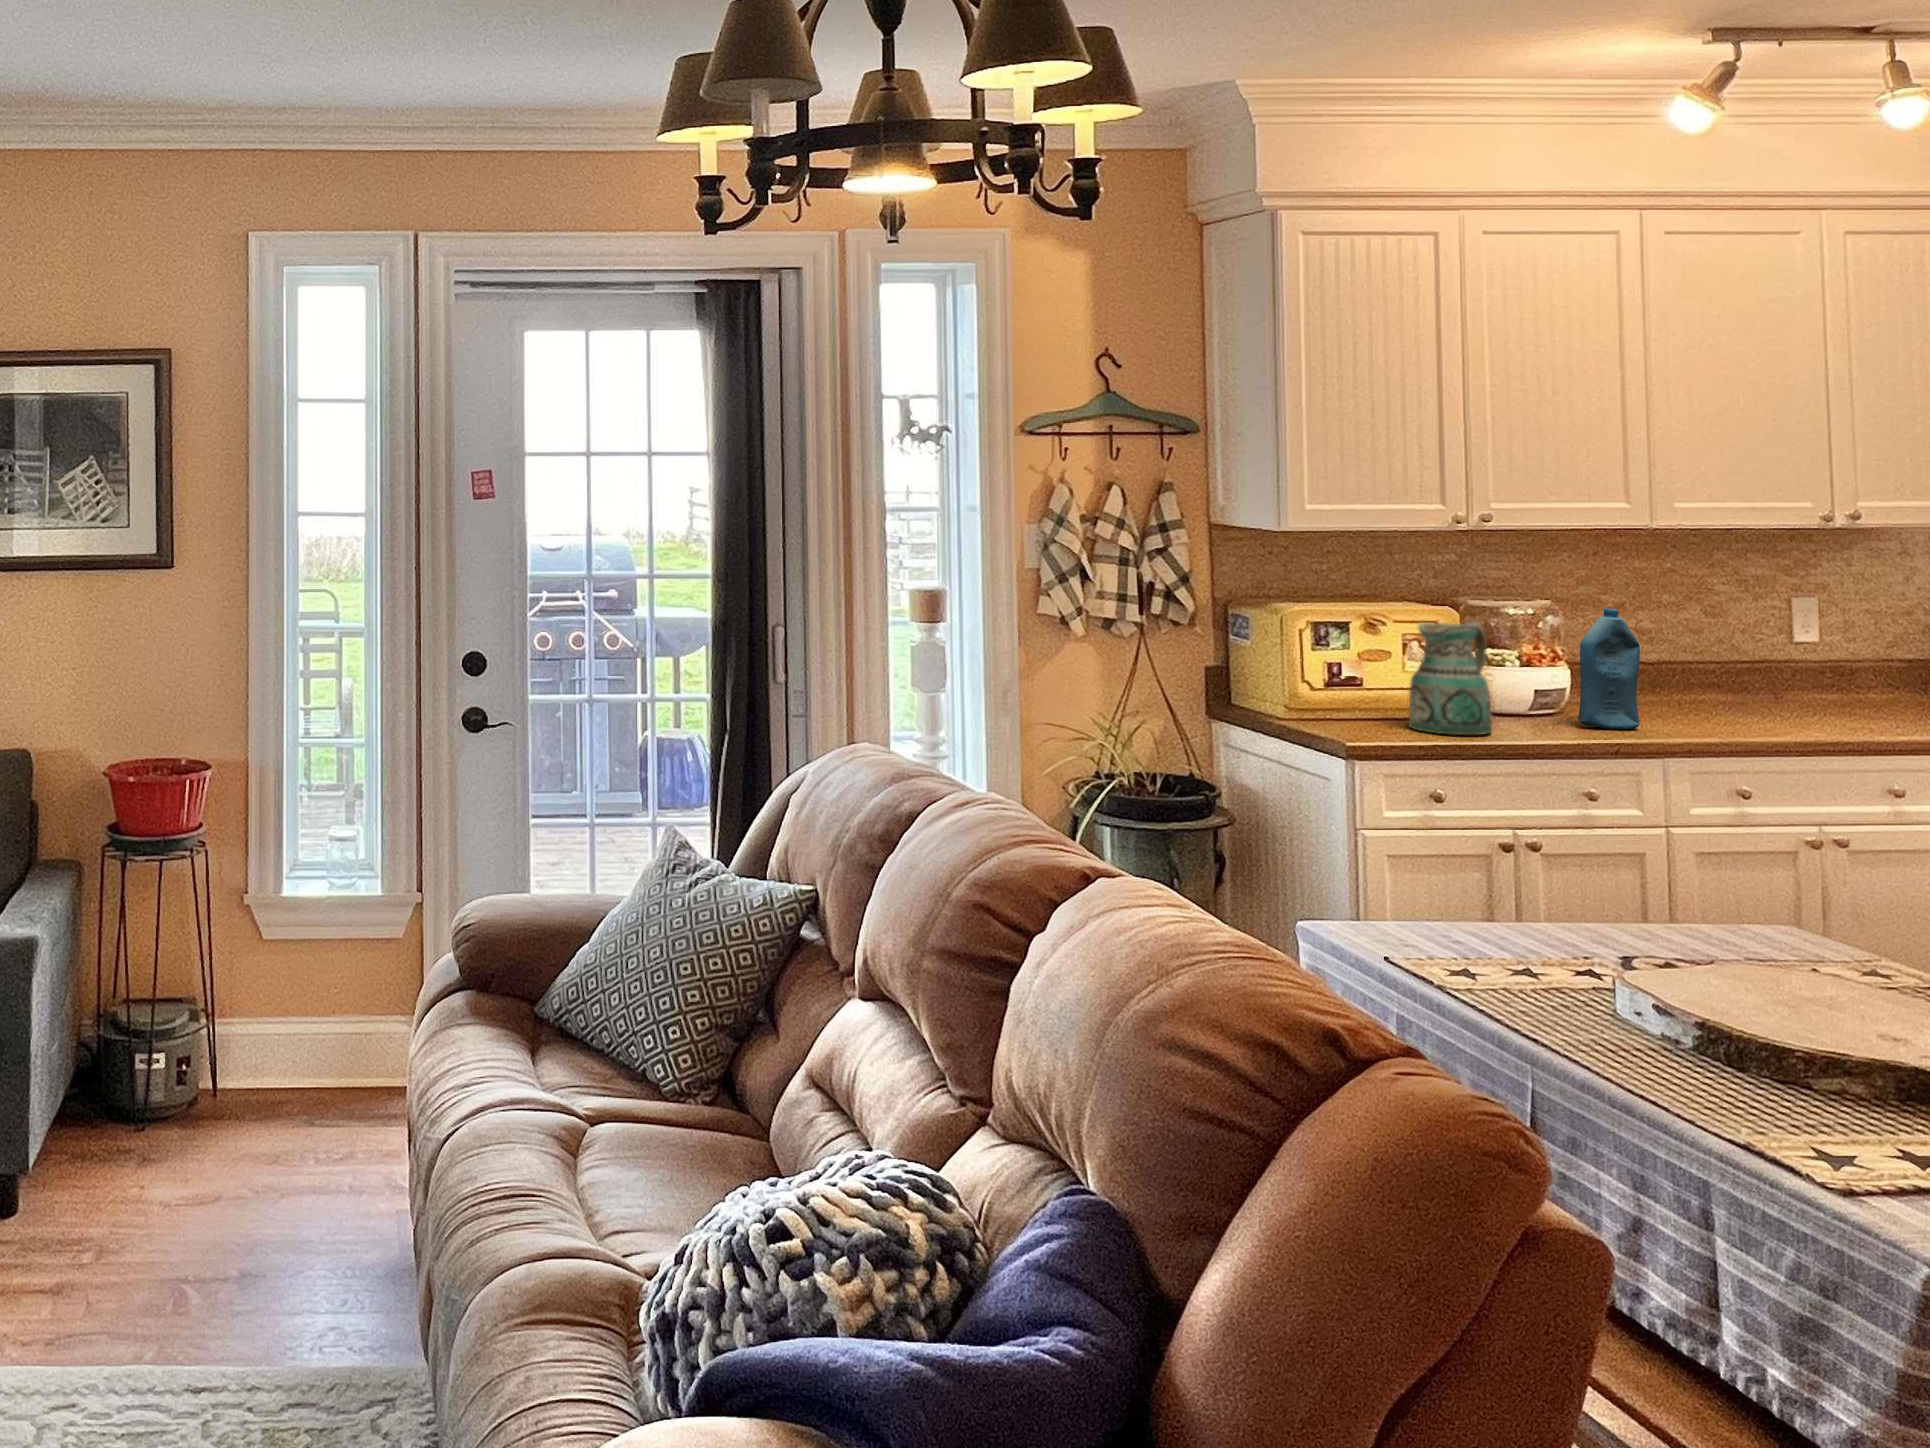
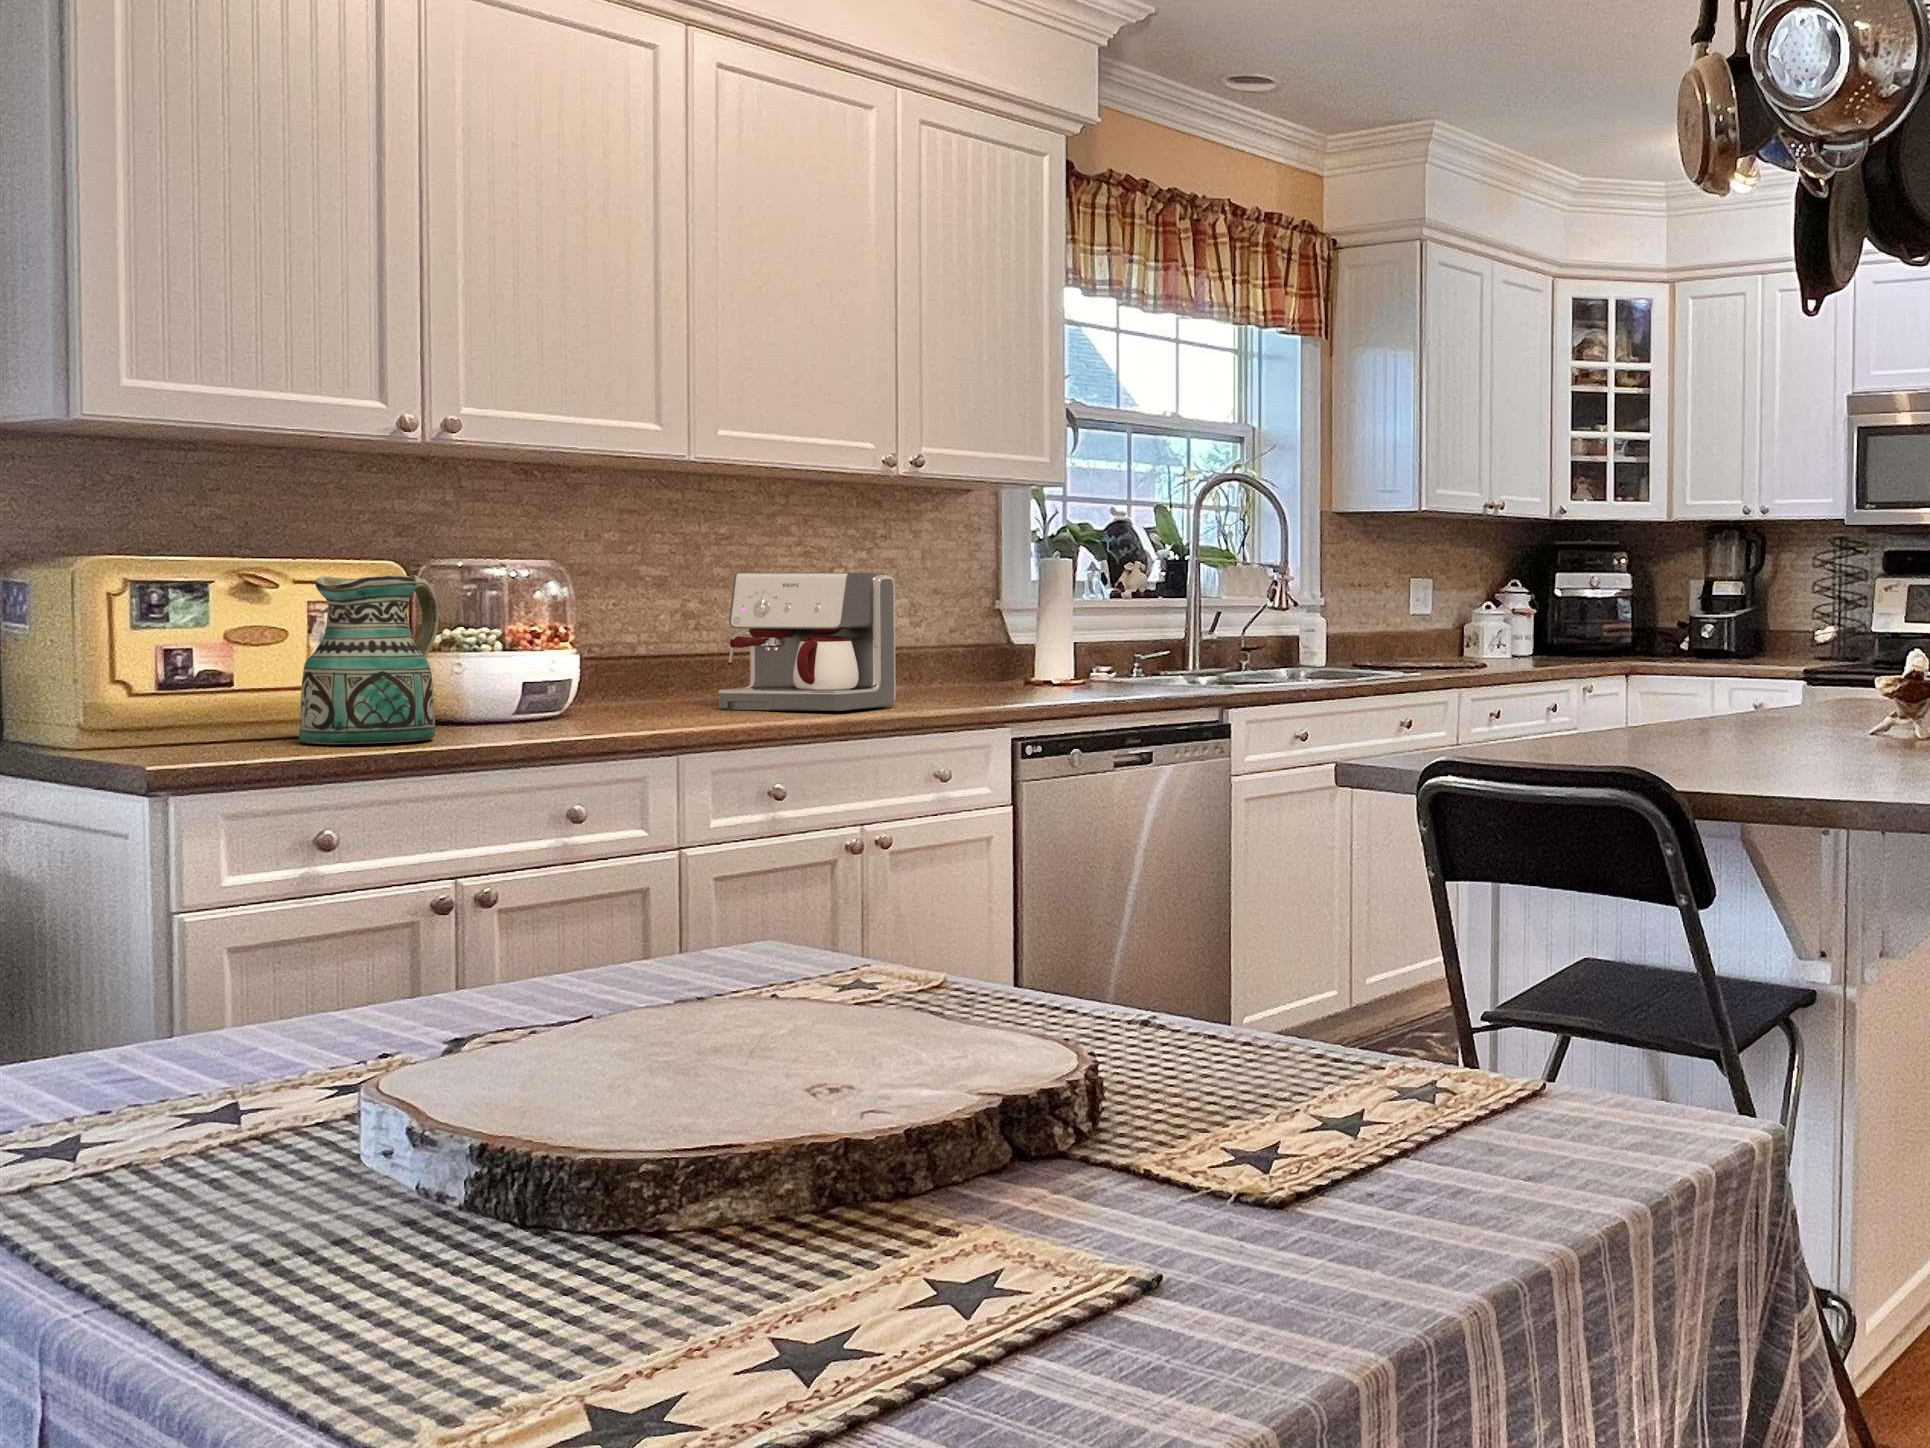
coffee maker: none [1679,603,1840,725] -> present [719,573,896,711]
bottle: present [1578,608,1640,729] -> none [573,561,661,726]

